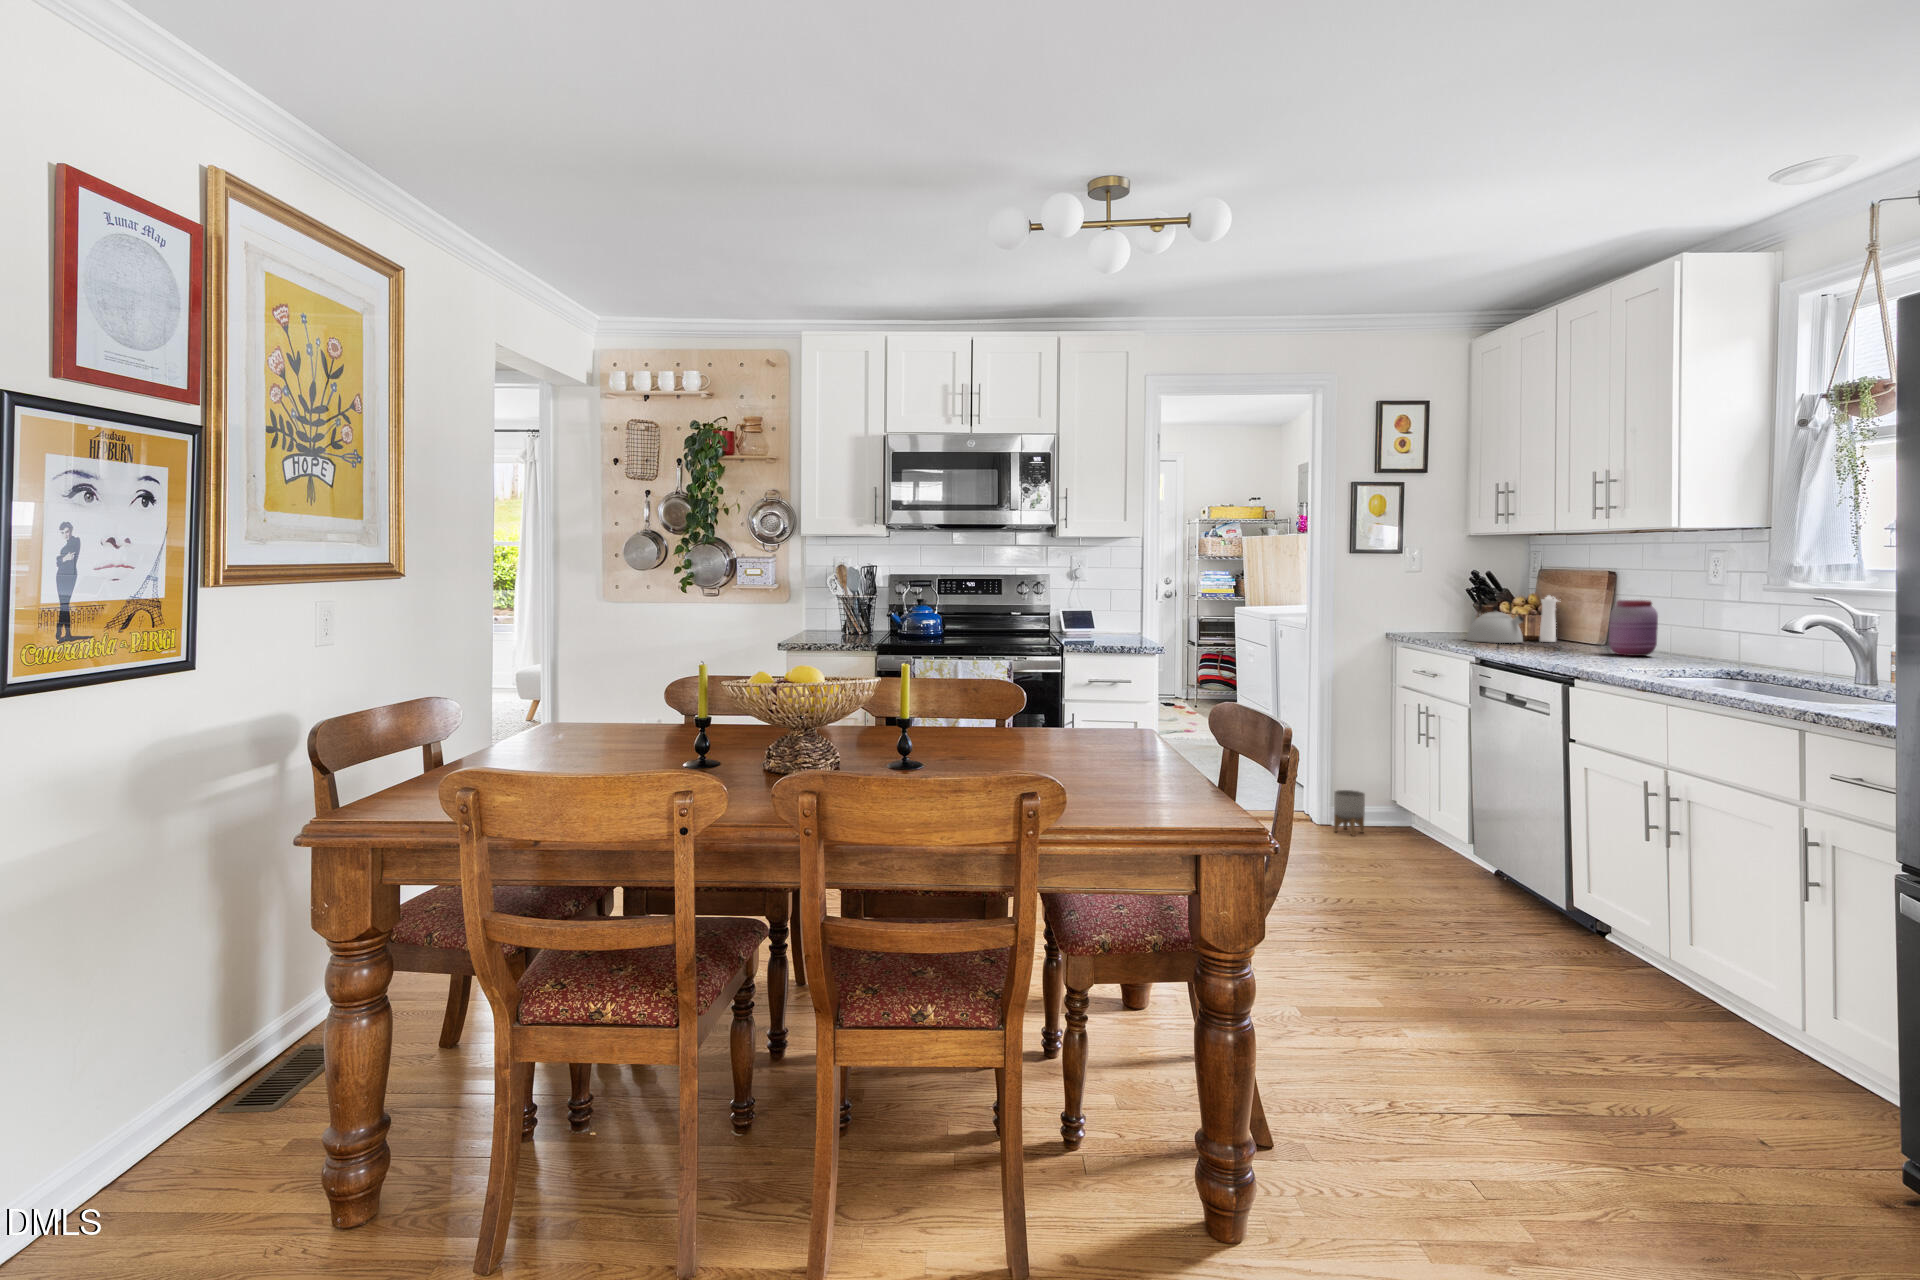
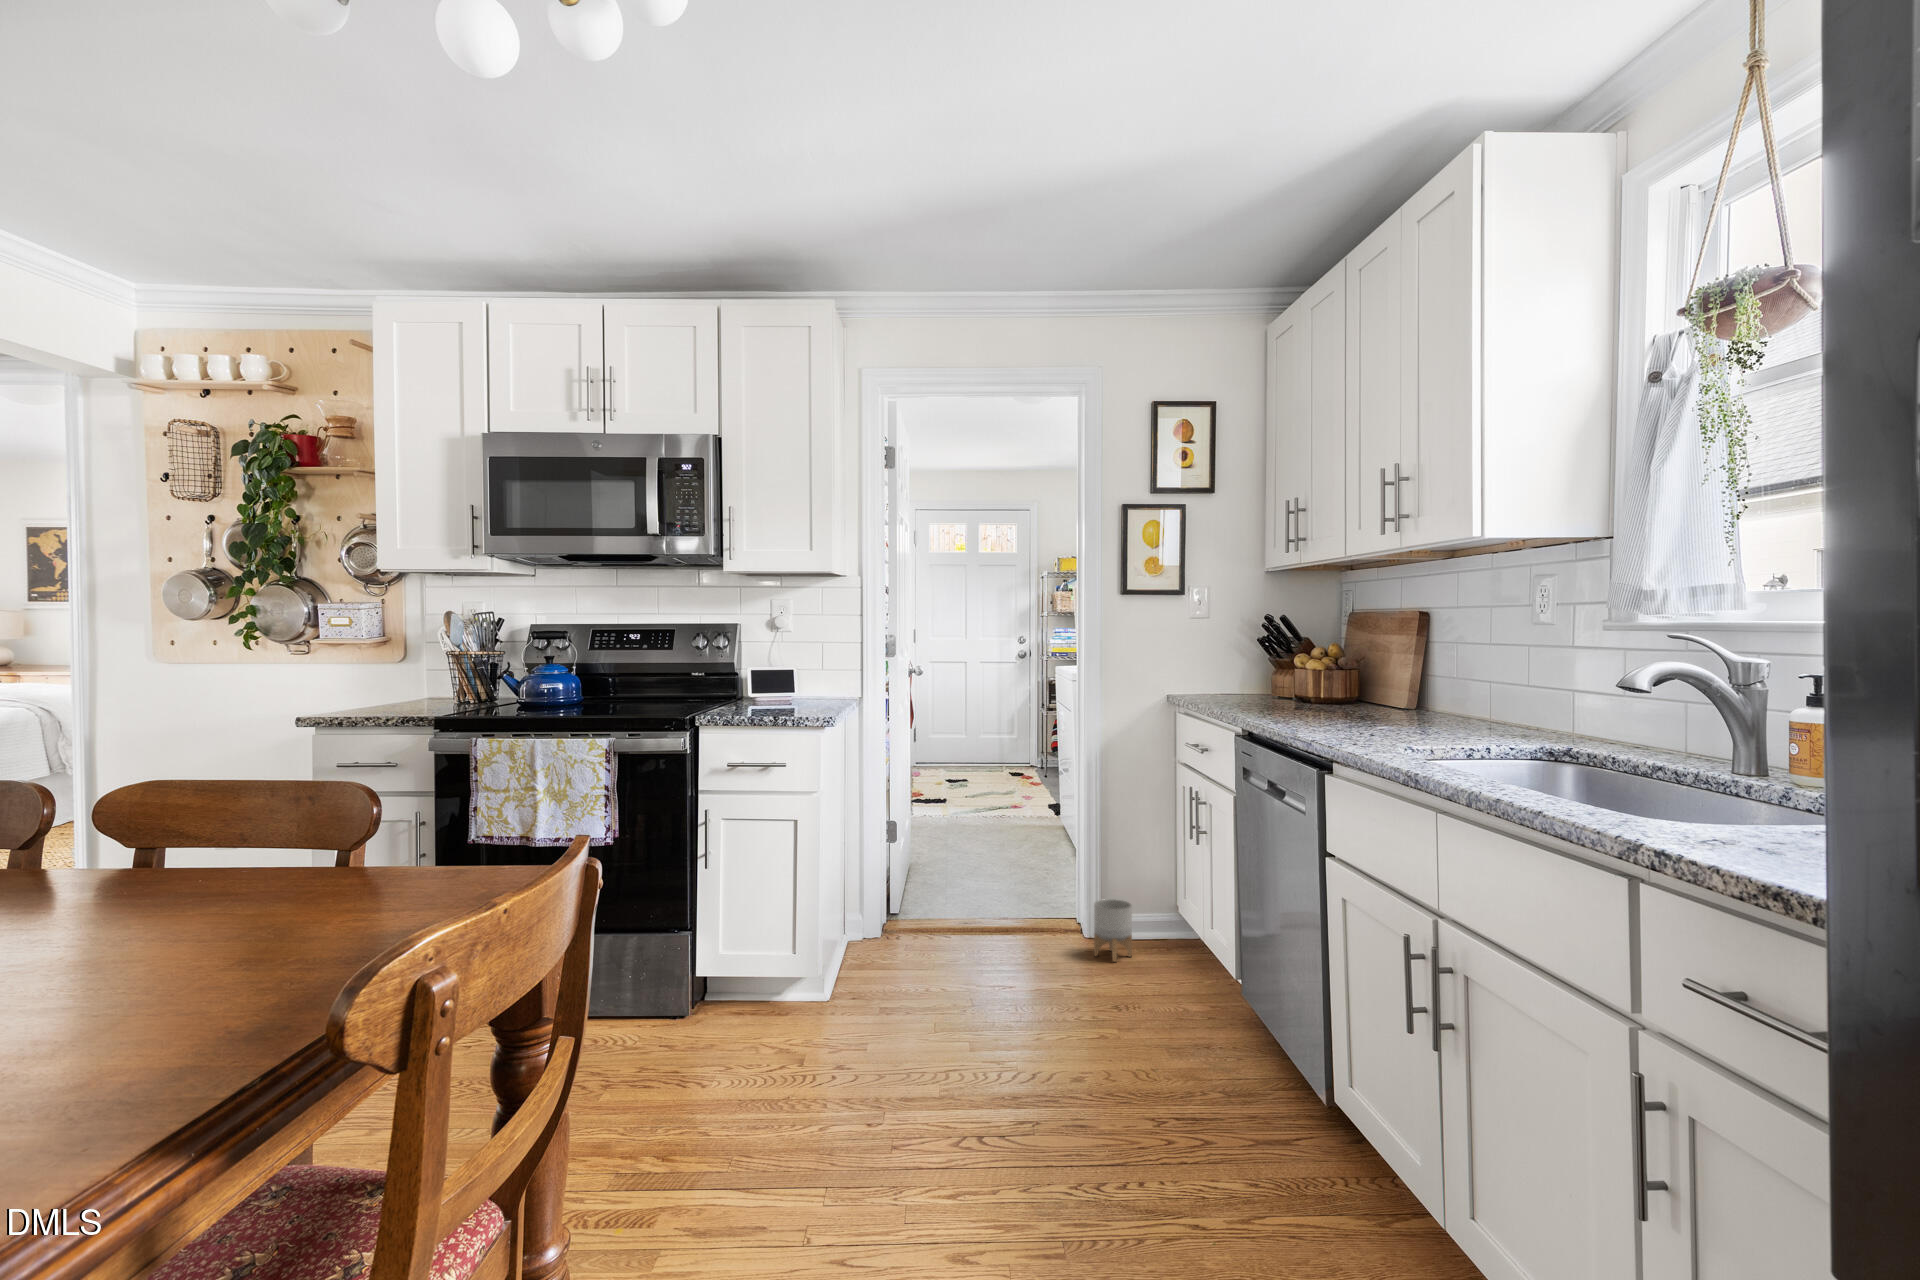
pepper mill: present [1540,595,1561,642] -> none [1338,636,1376,706]
kettle: present [1467,596,1524,643] -> none [1242,645,1313,707]
jar: present [1609,600,1658,656] -> none [1408,648,1471,725]

